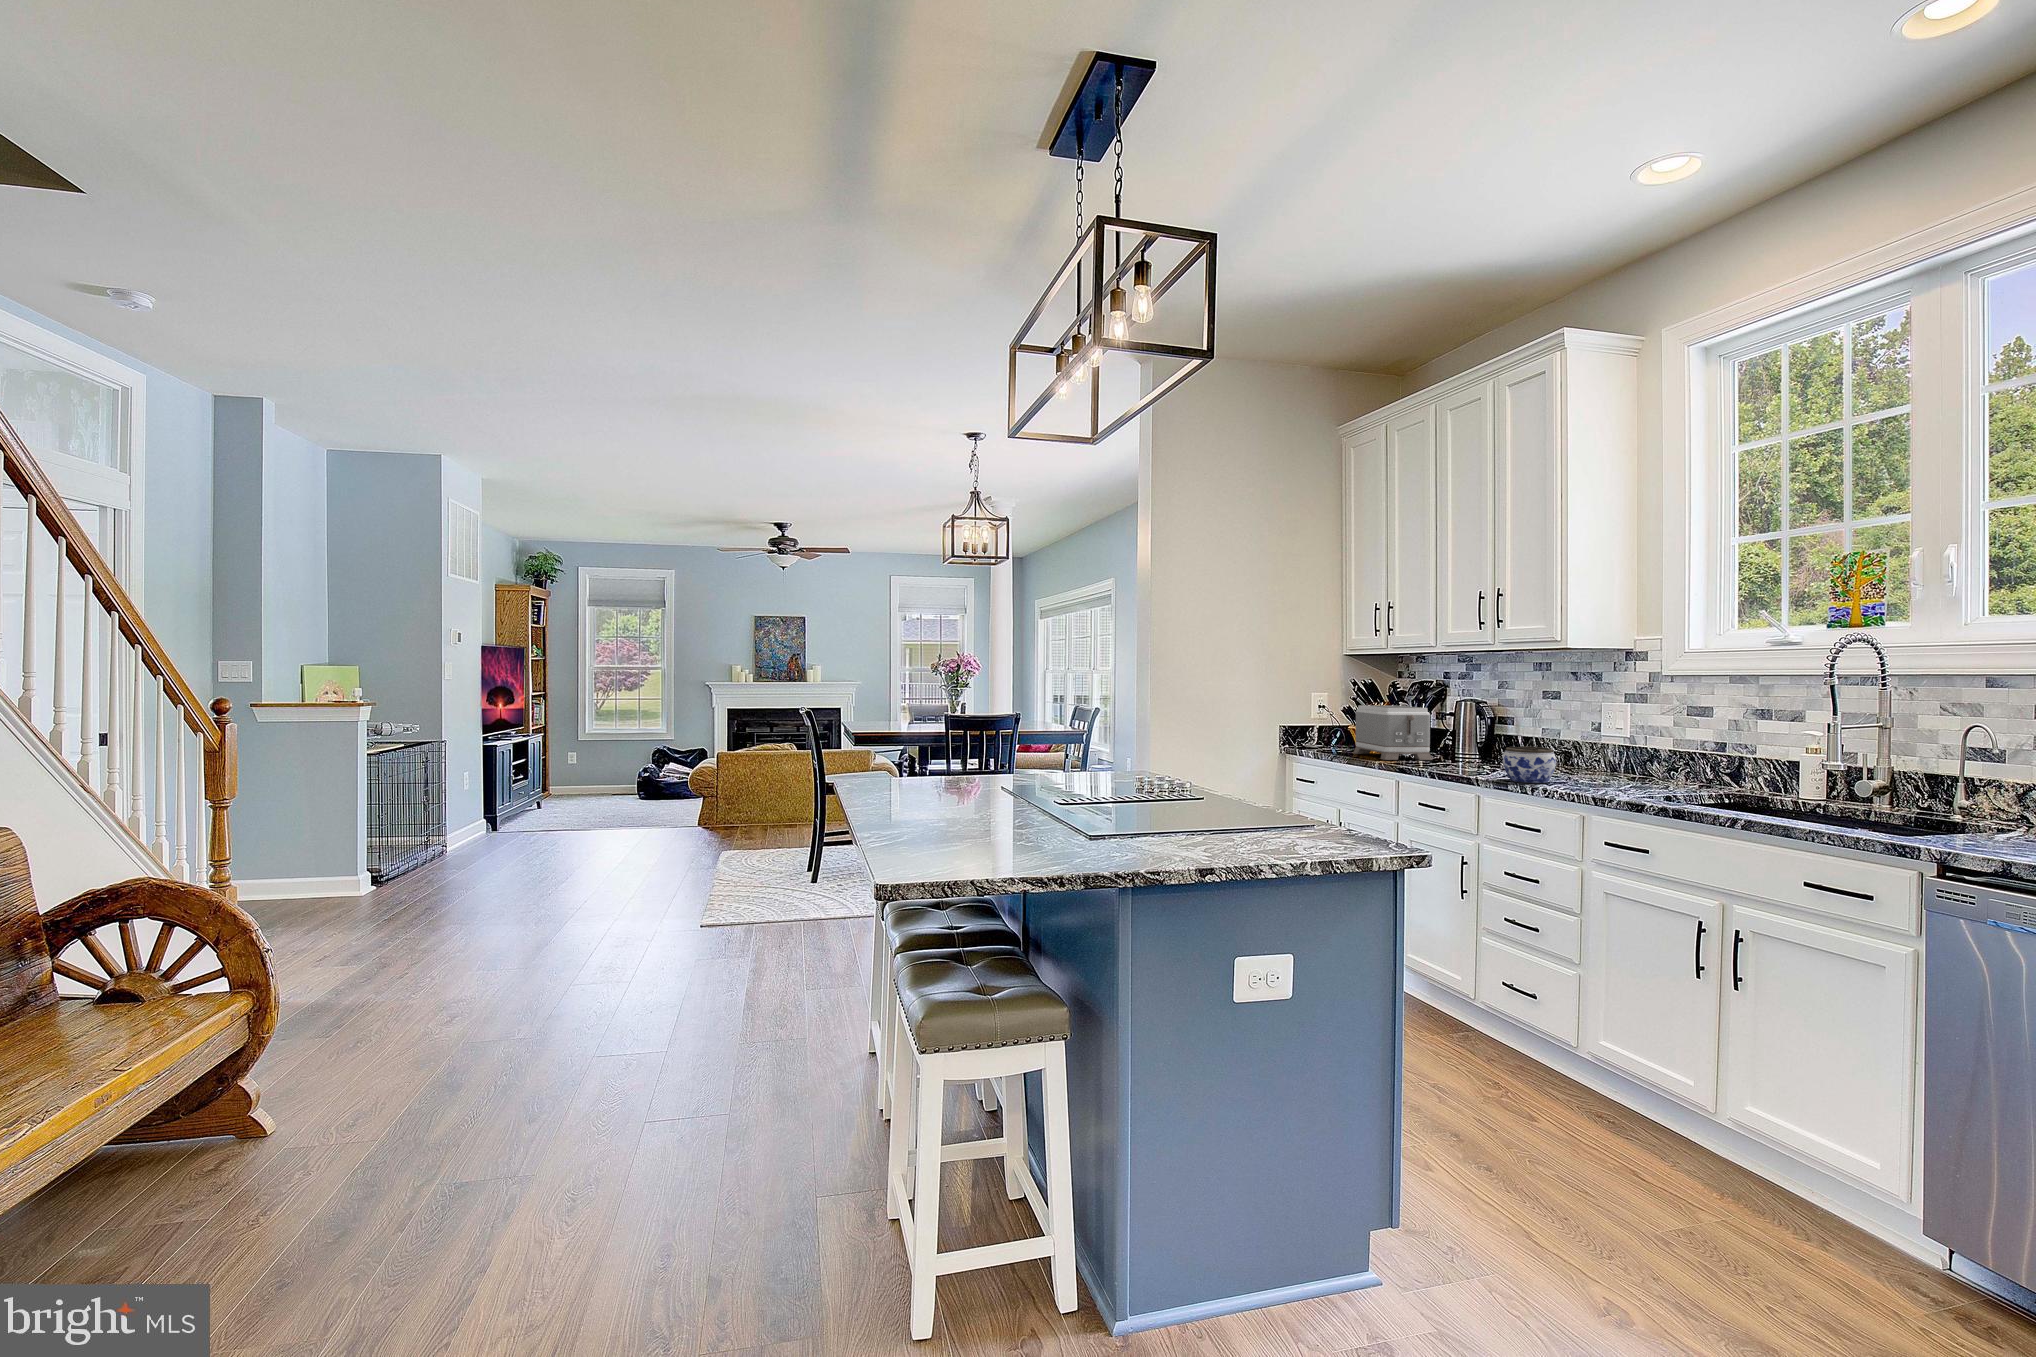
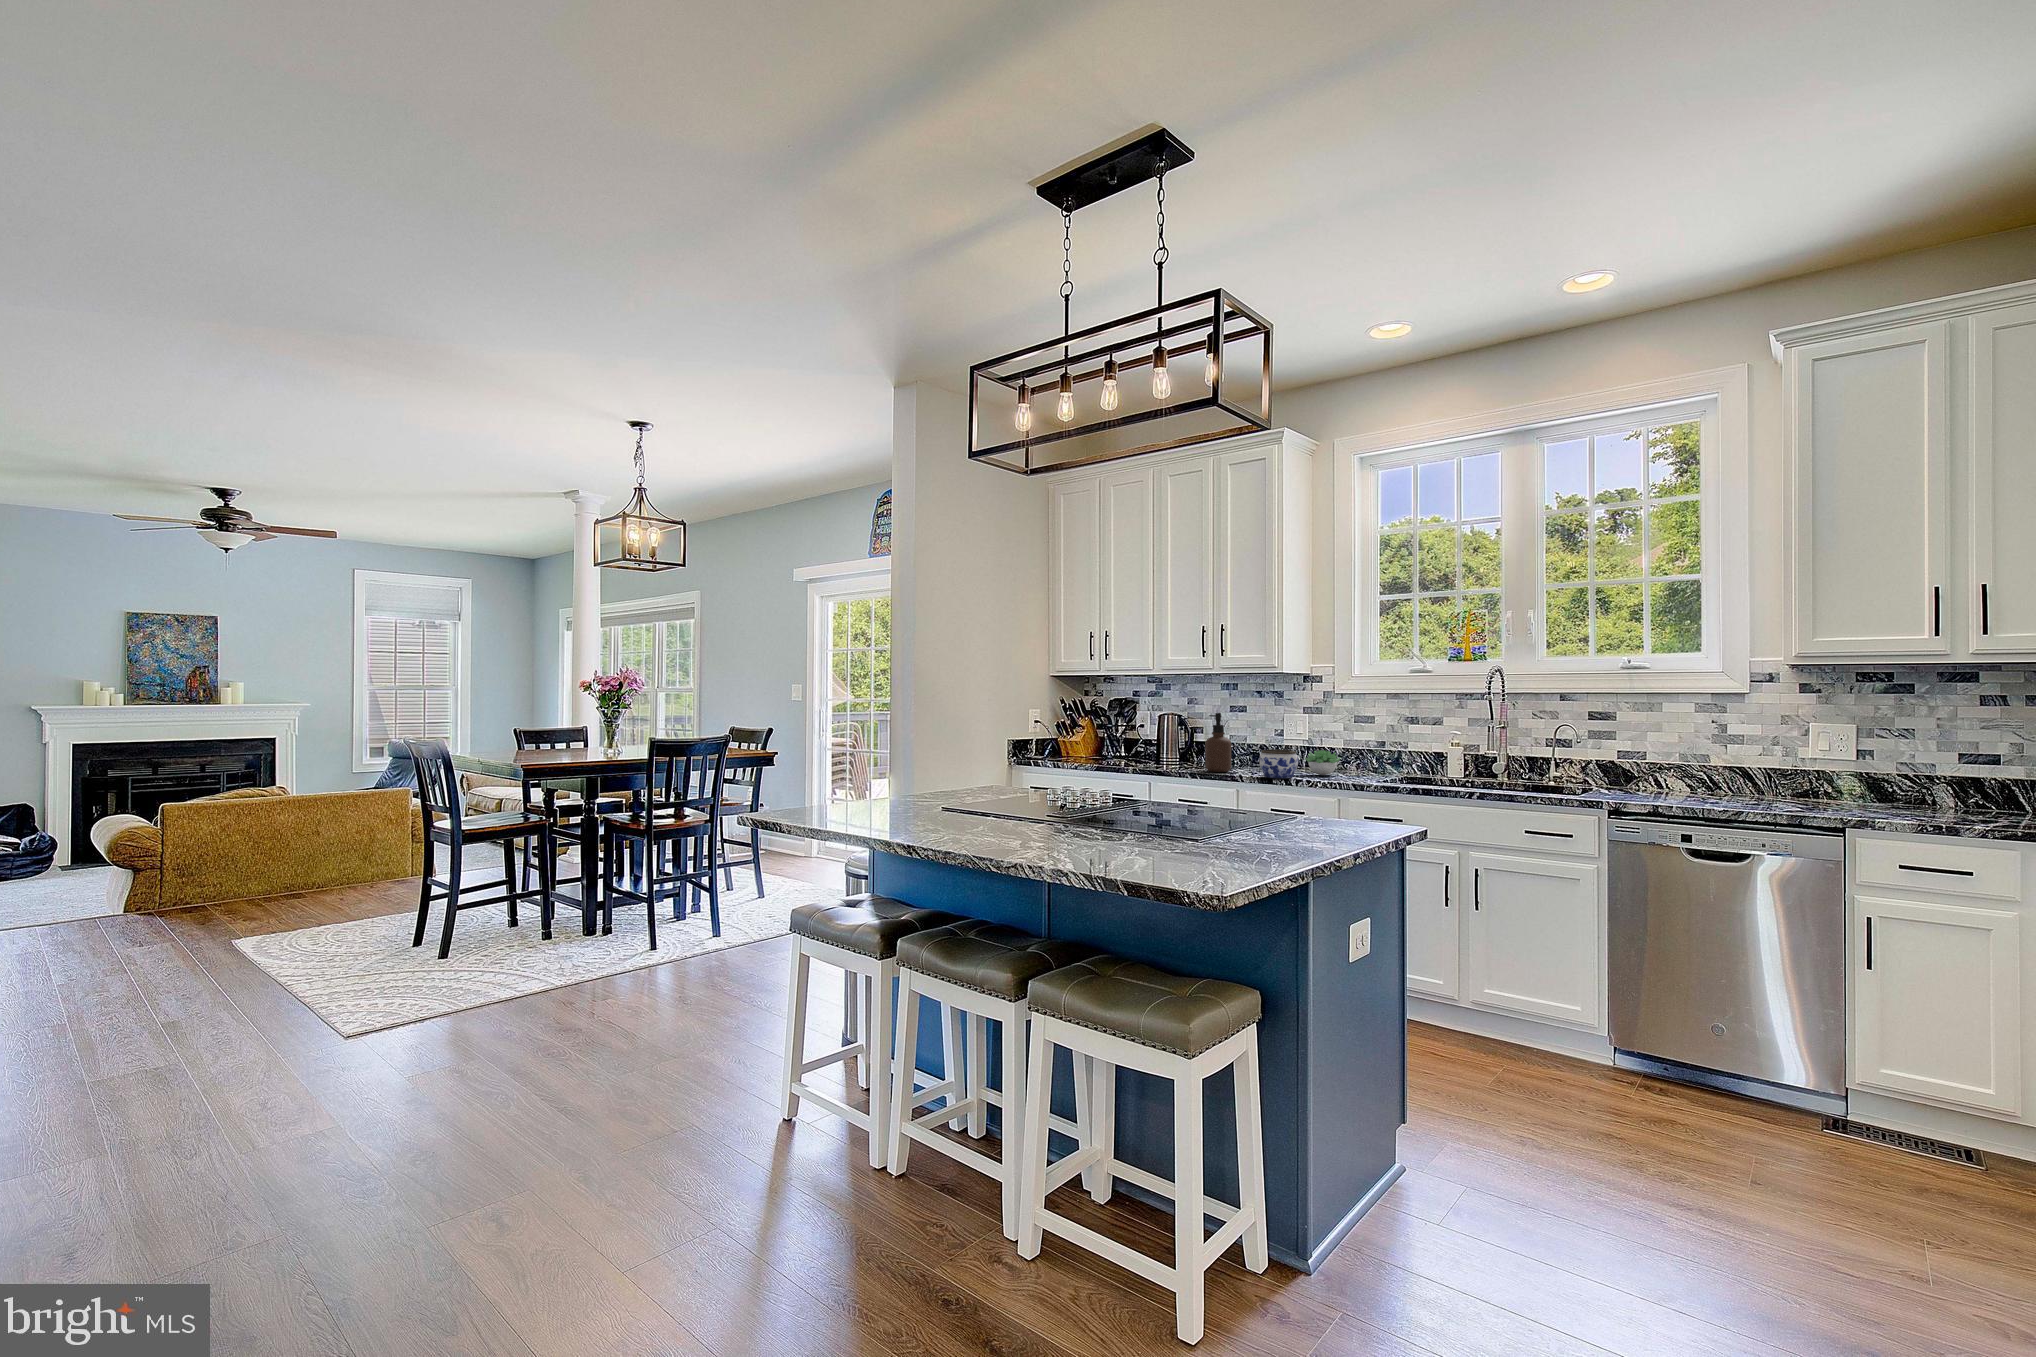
soap dispenser: none [1462,700,1496,772] -> present [1205,713,1231,772]
toaster: present [1353,705,1432,760] -> none [1080,719,1156,767]
succulent plant: none [1582,751,1637,783] -> present [1305,750,1340,775]

